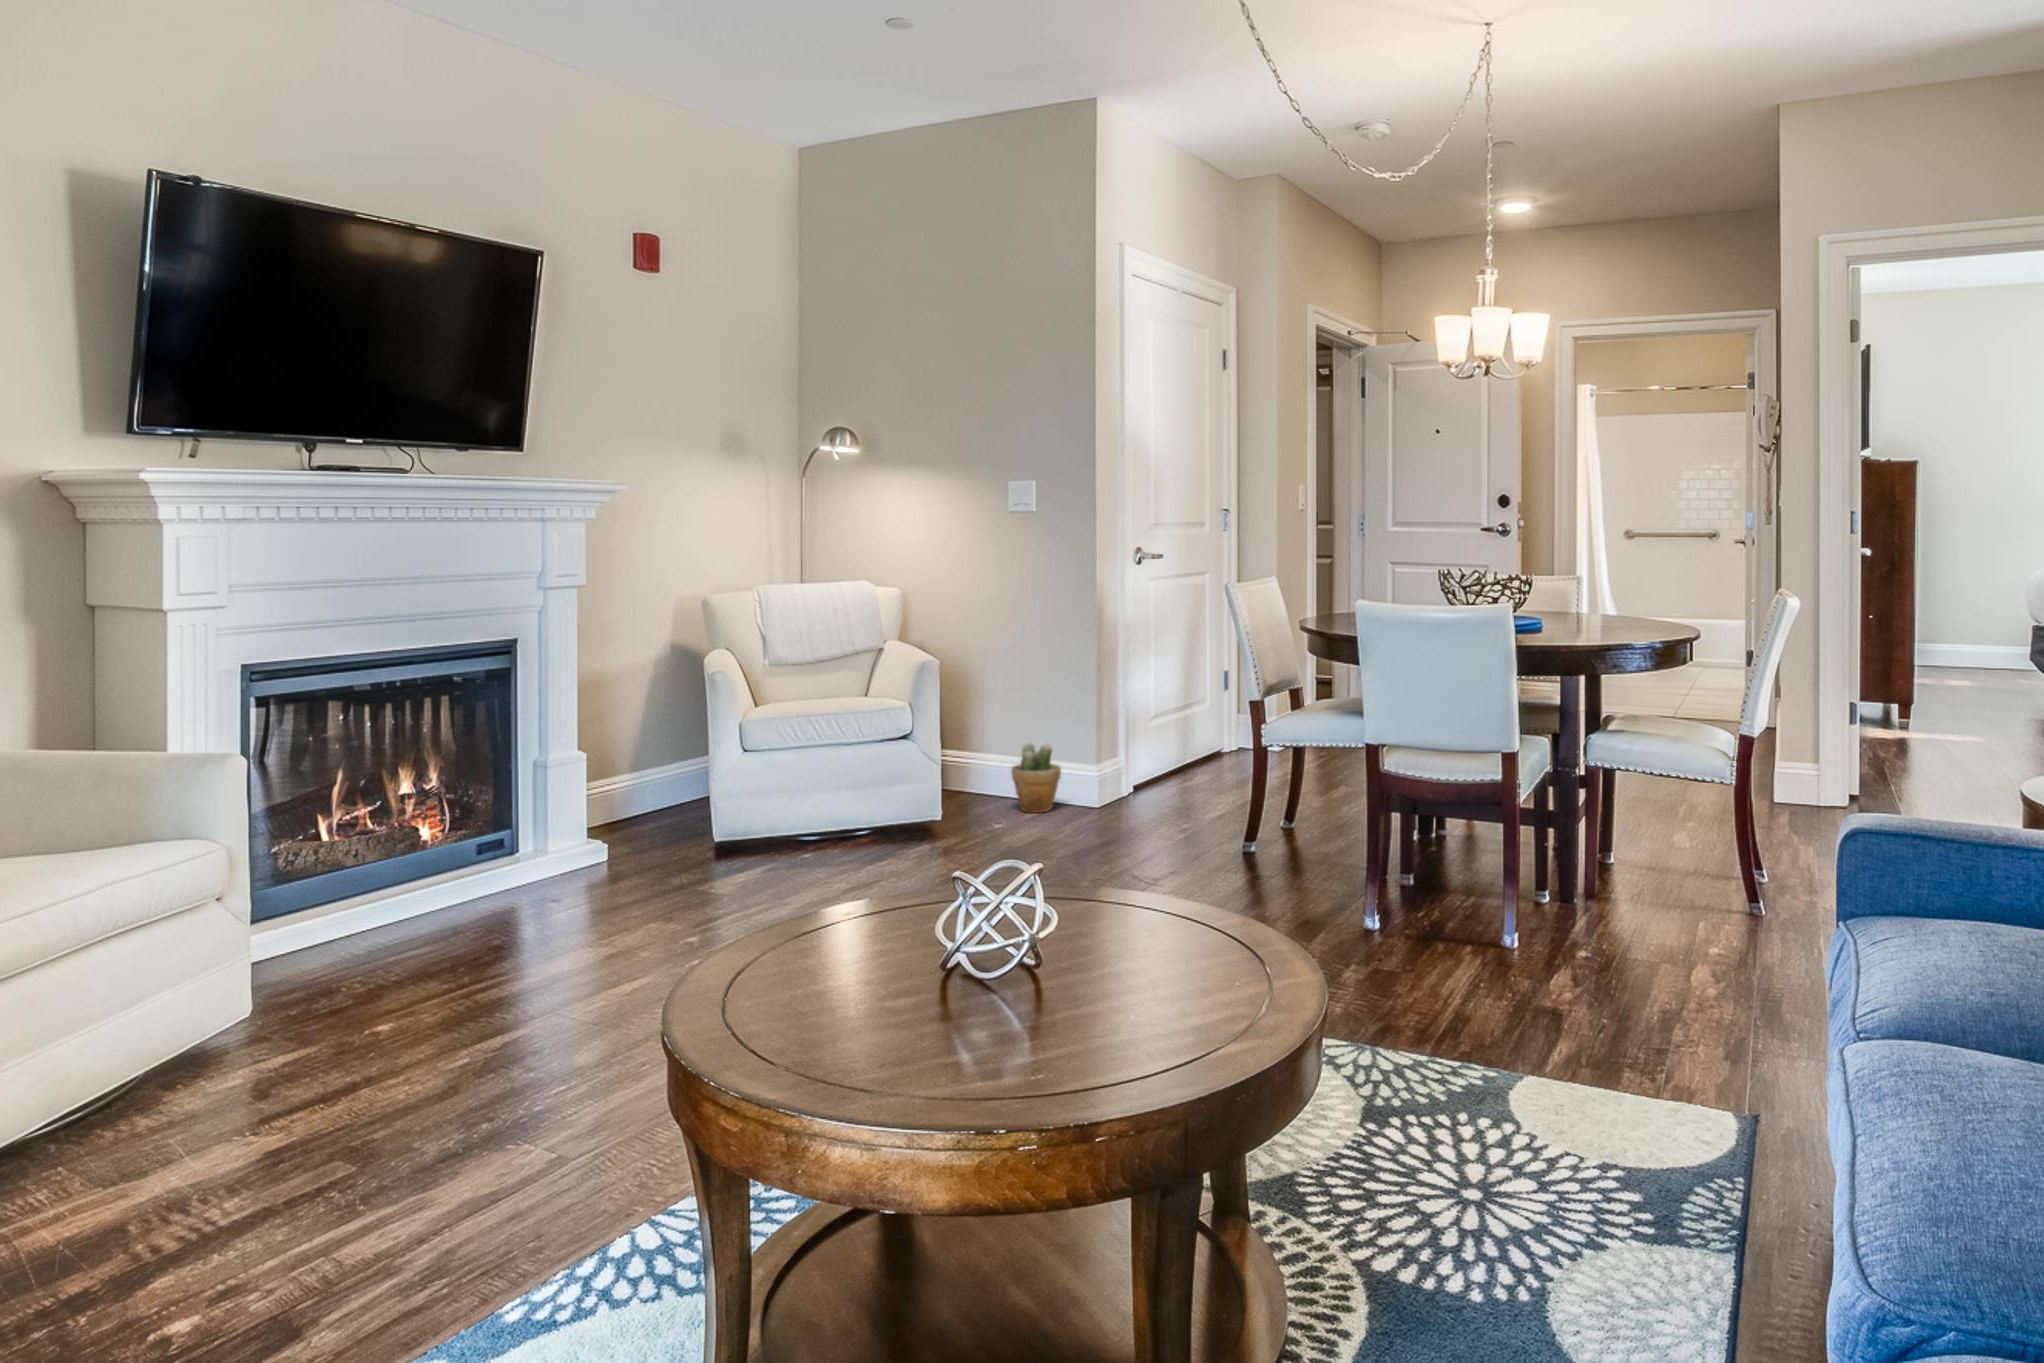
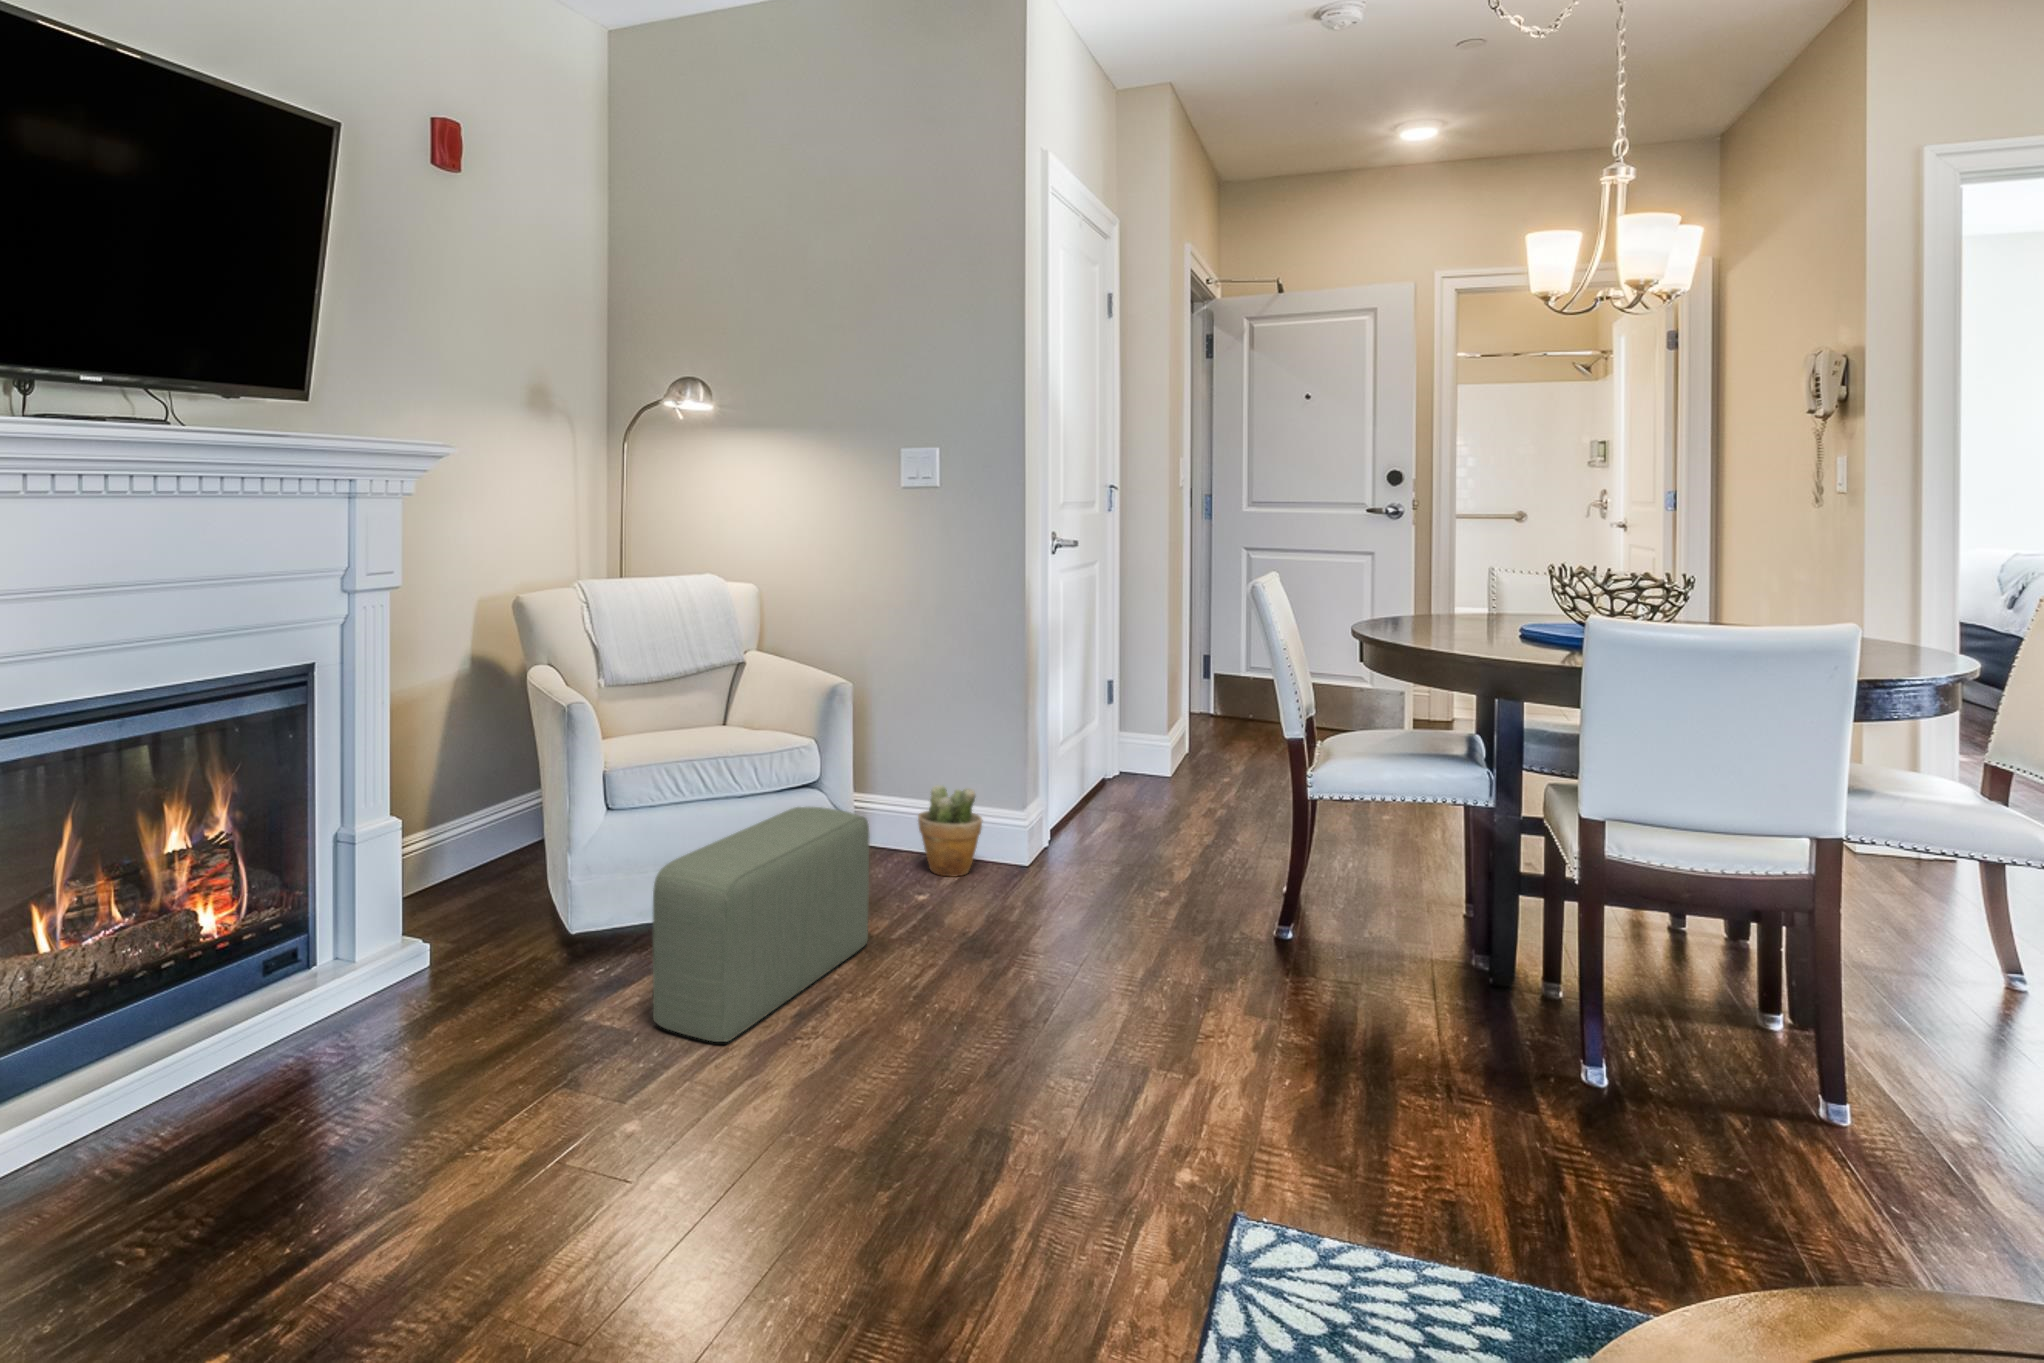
pouf: none [742,749,933,897] -> present [653,807,870,1042]

